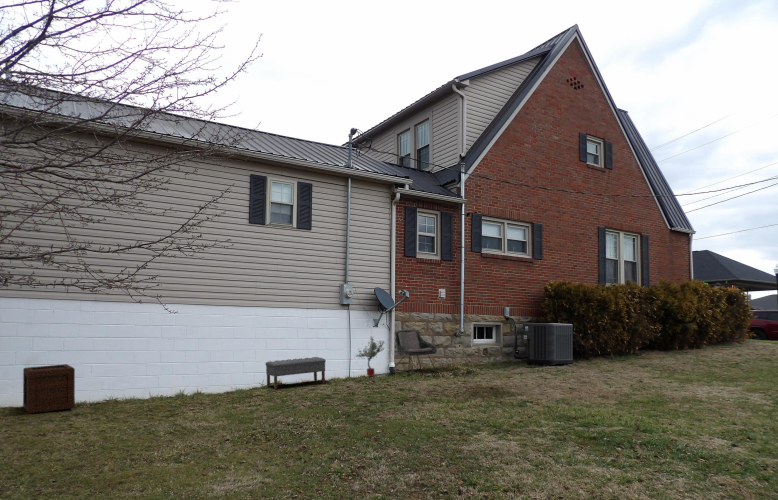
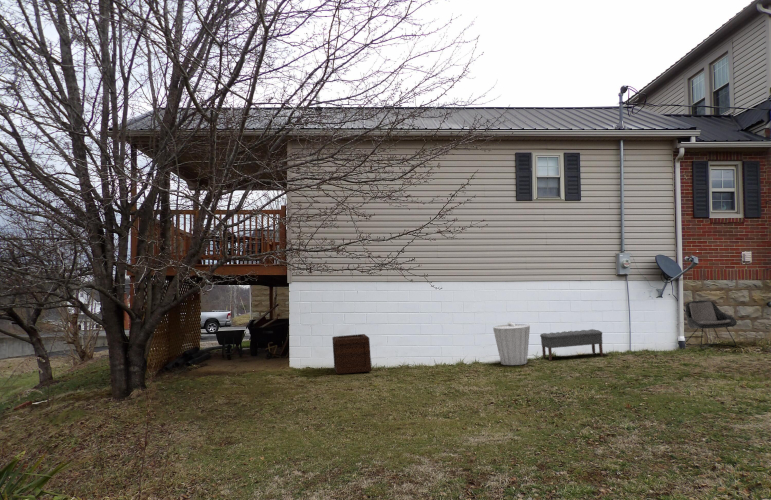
potted tree: present [356,337,384,377] -> none [637,307,672,351]
trash can: none [219,350,257,395] -> present [493,322,530,365]

